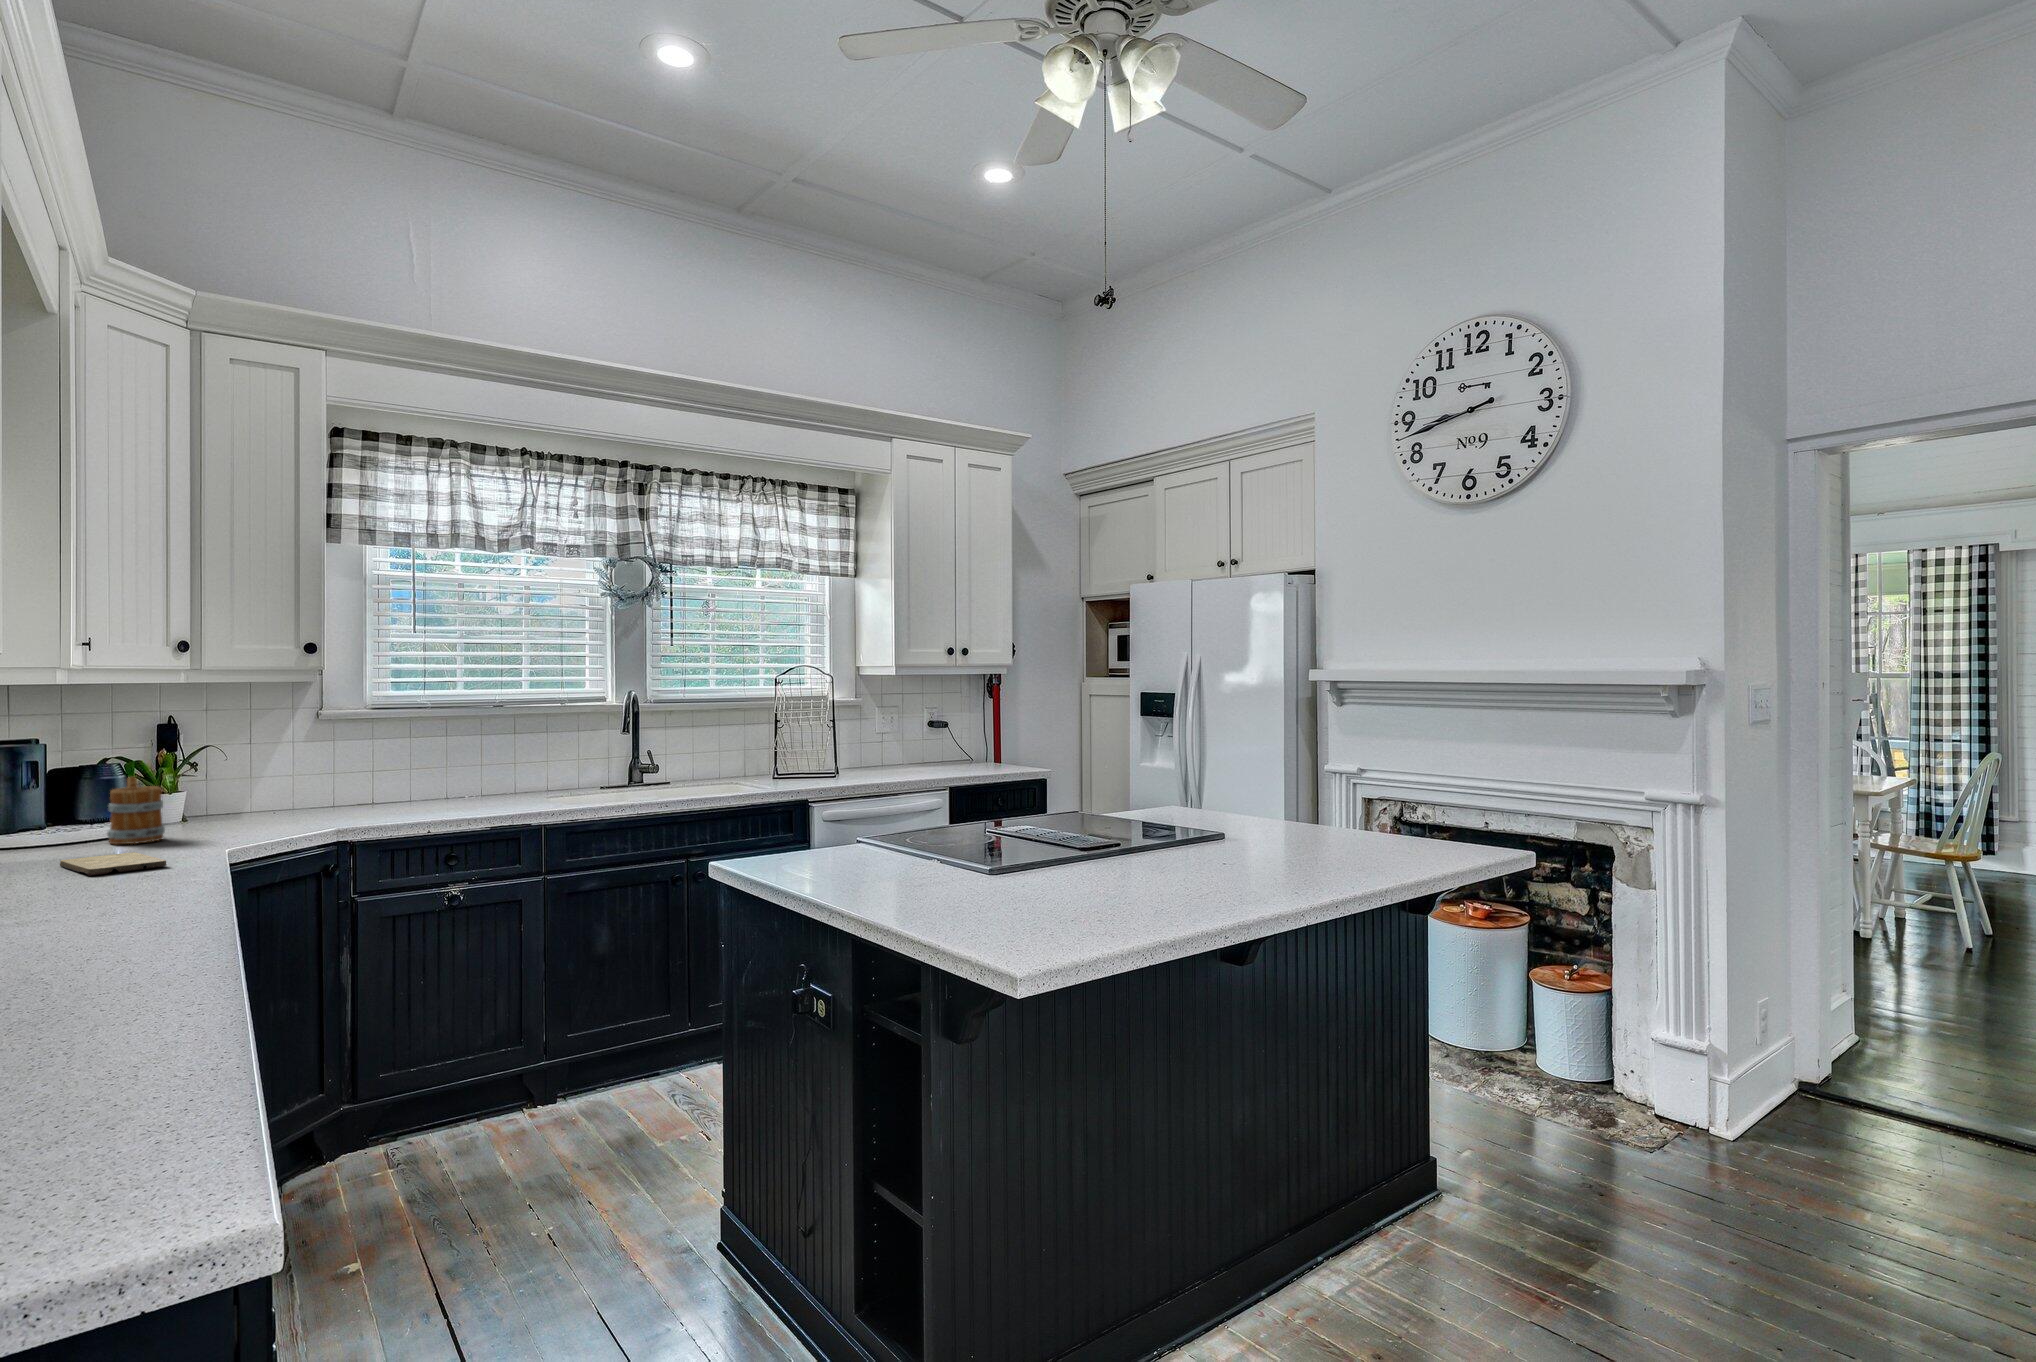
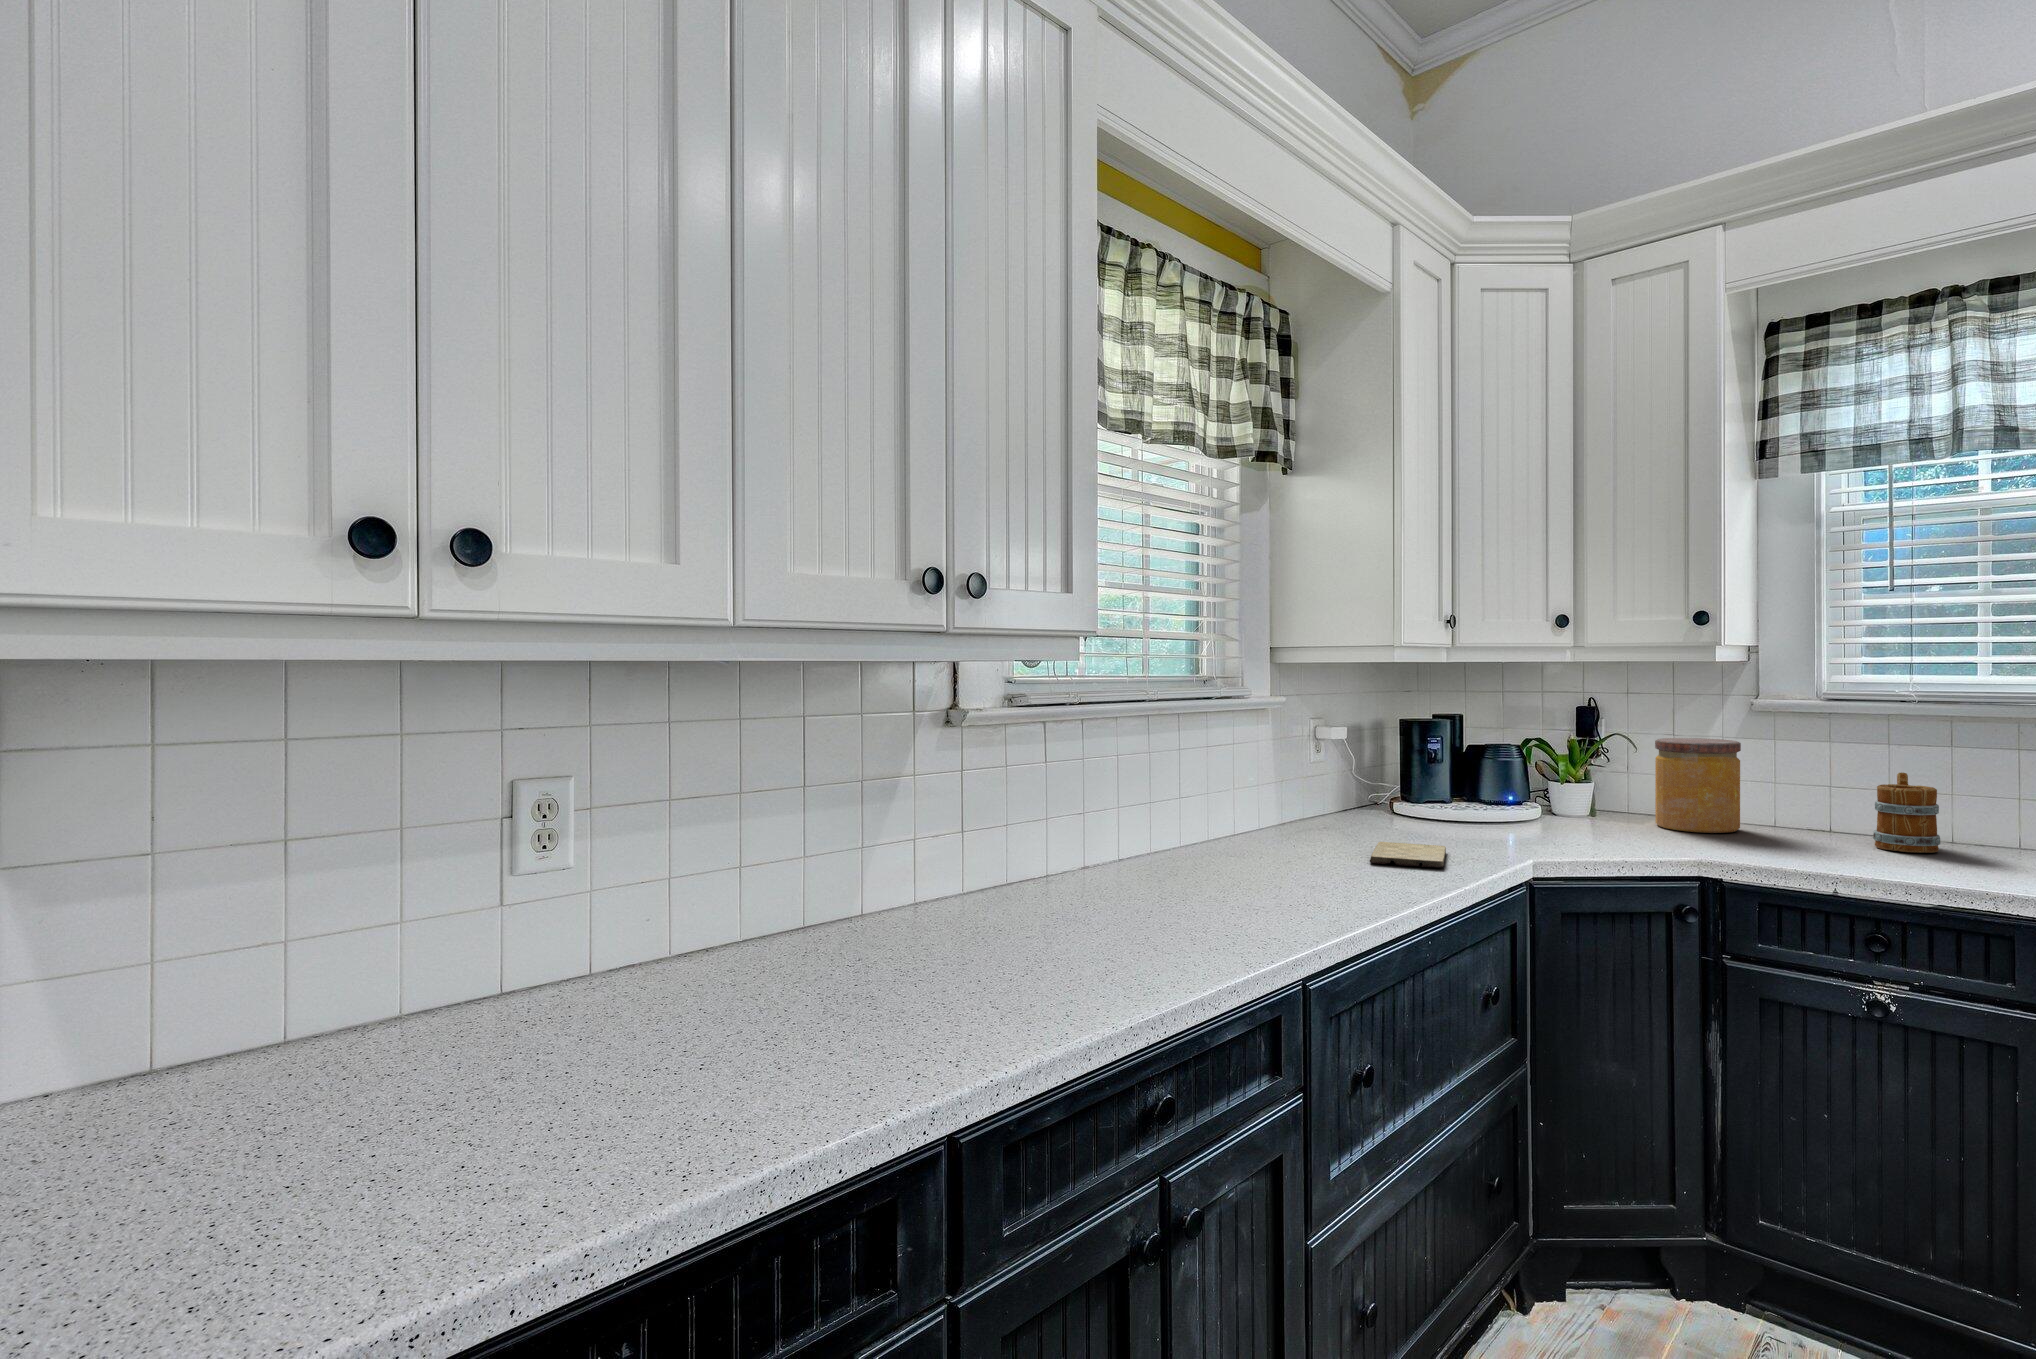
jar: none [254,741,323,816] -> present [1655,738,1741,833]
mug: present [107,777,165,844] -> present [1873,772,1940,853]

